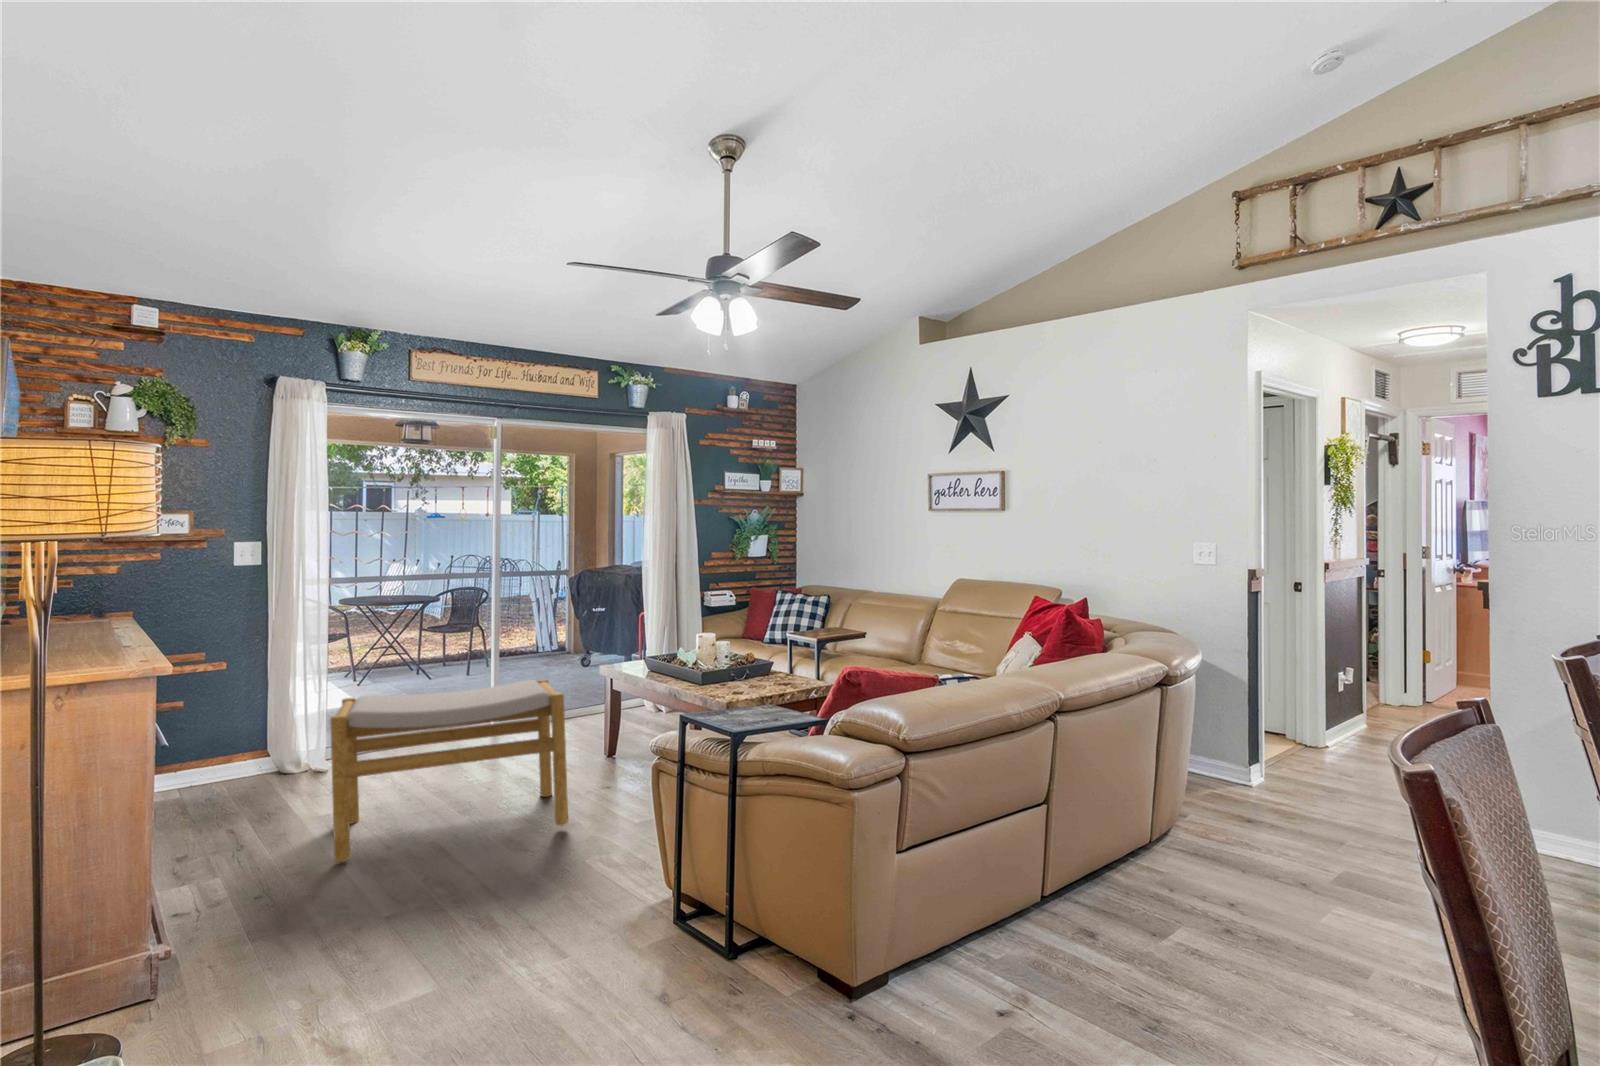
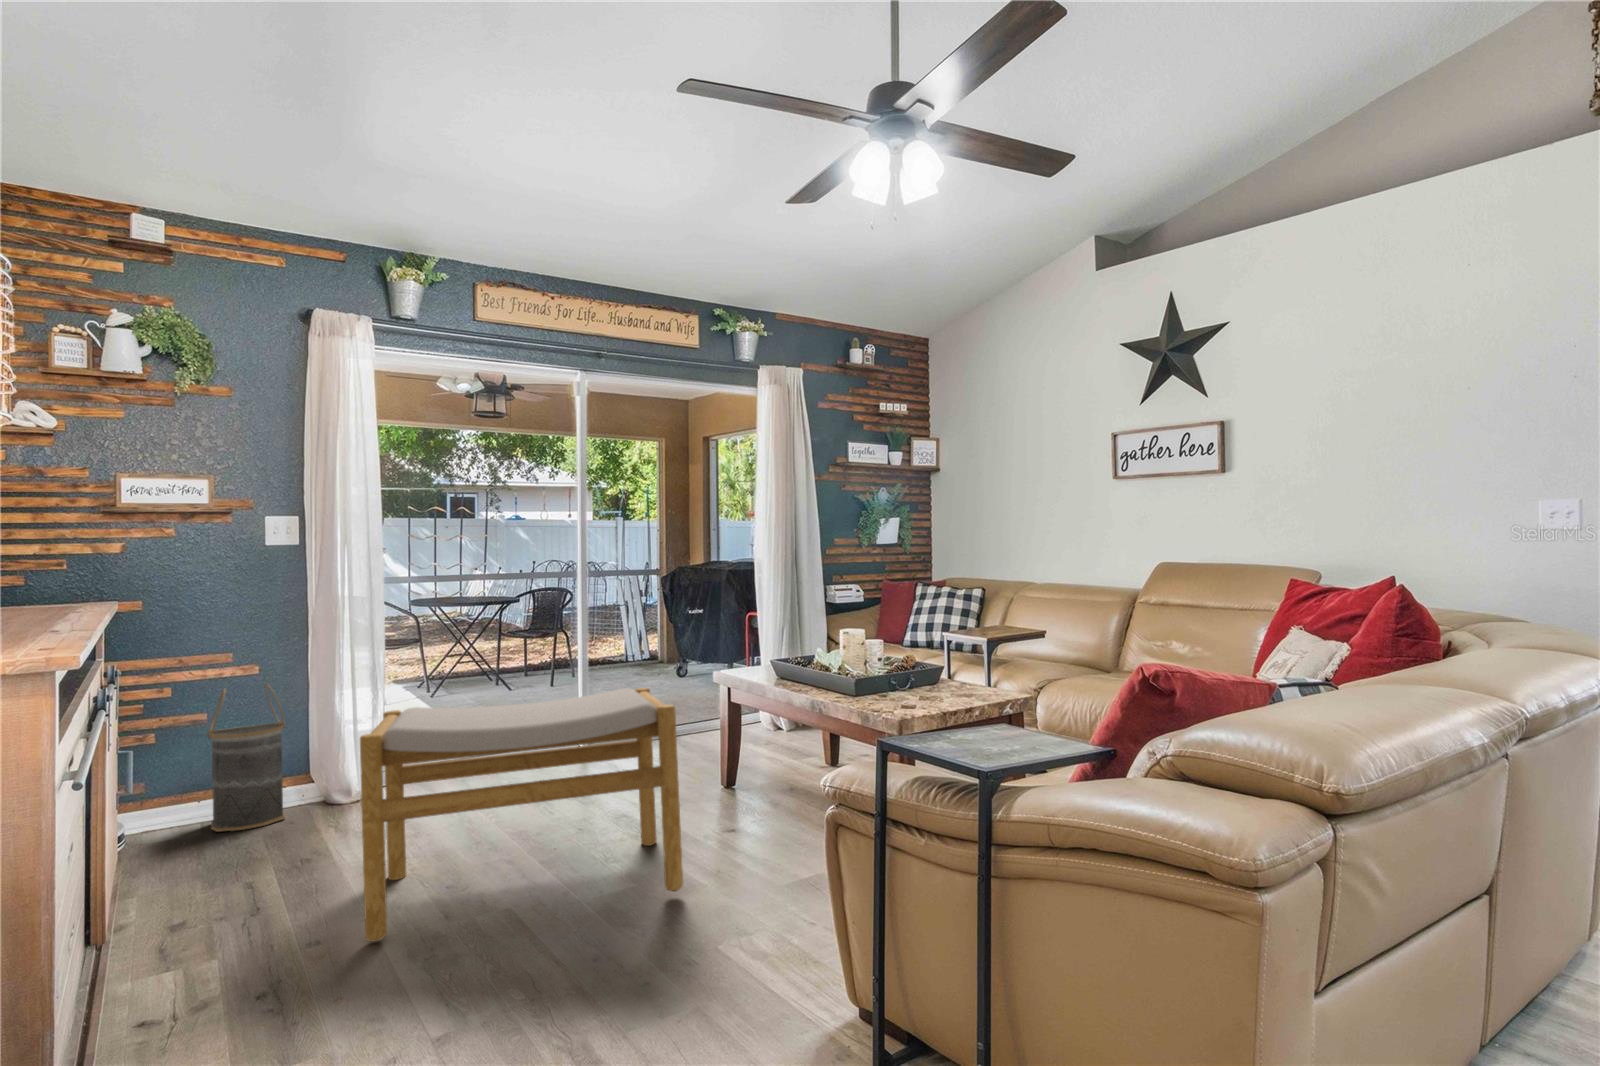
basket: none [189,677,254,793] -> present [207,684,285,832]

